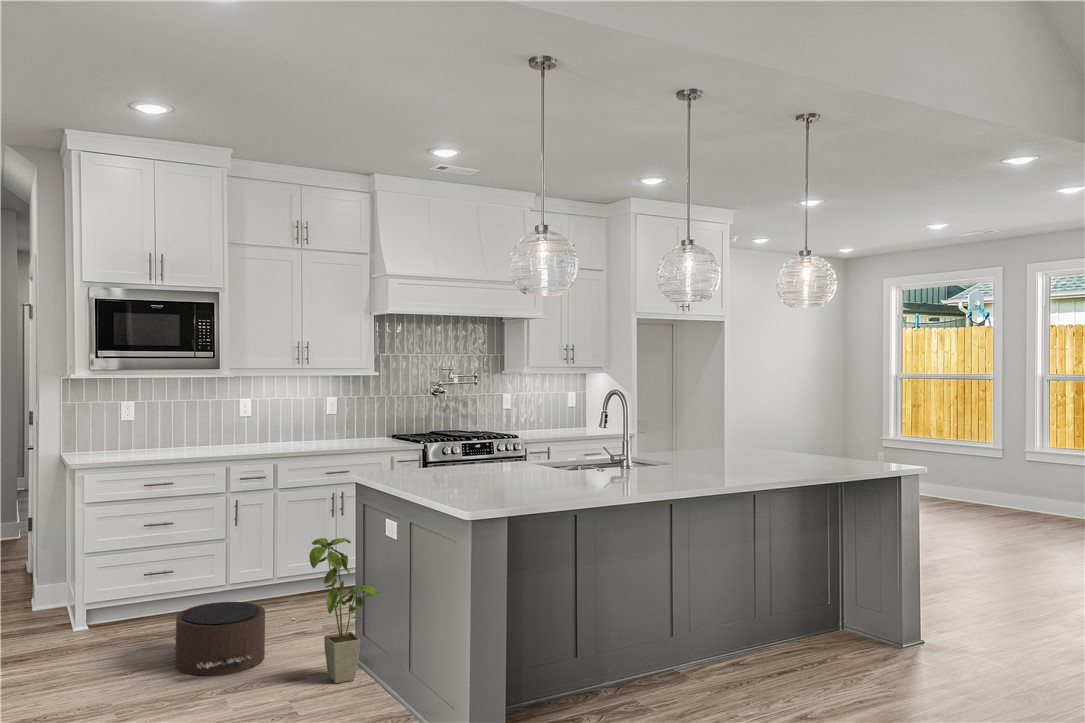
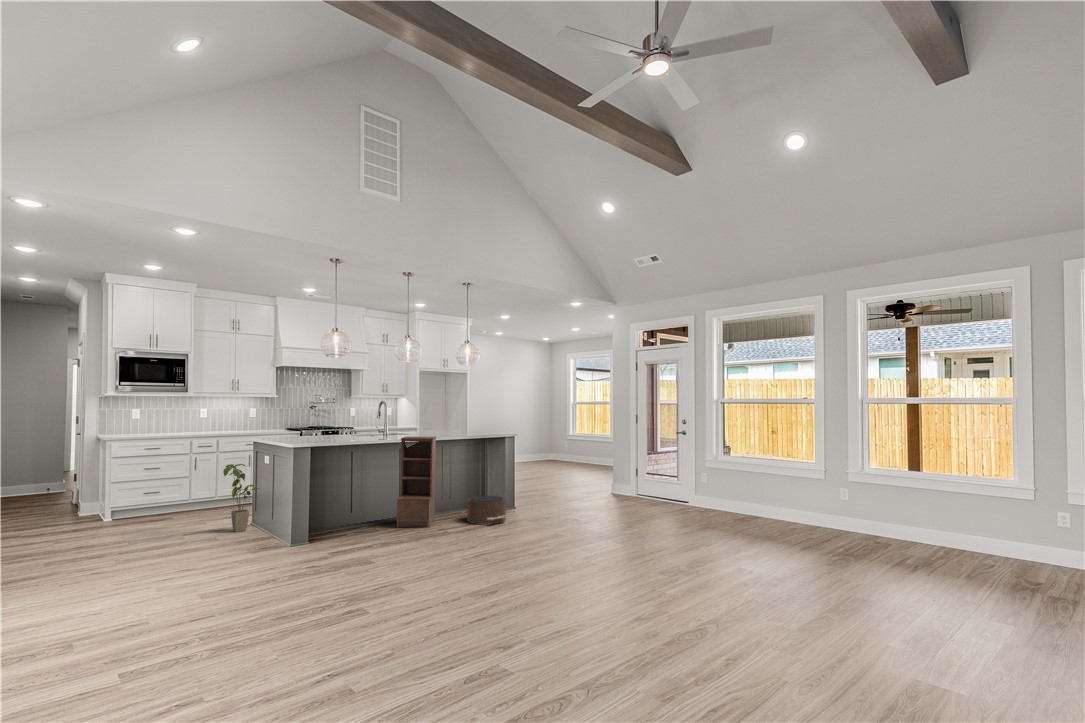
bookshelf: none [674,482,752,696] -> present [397,437,436,527]
pouf: present [174,602,265,676] -> present [462,496,506,525]

